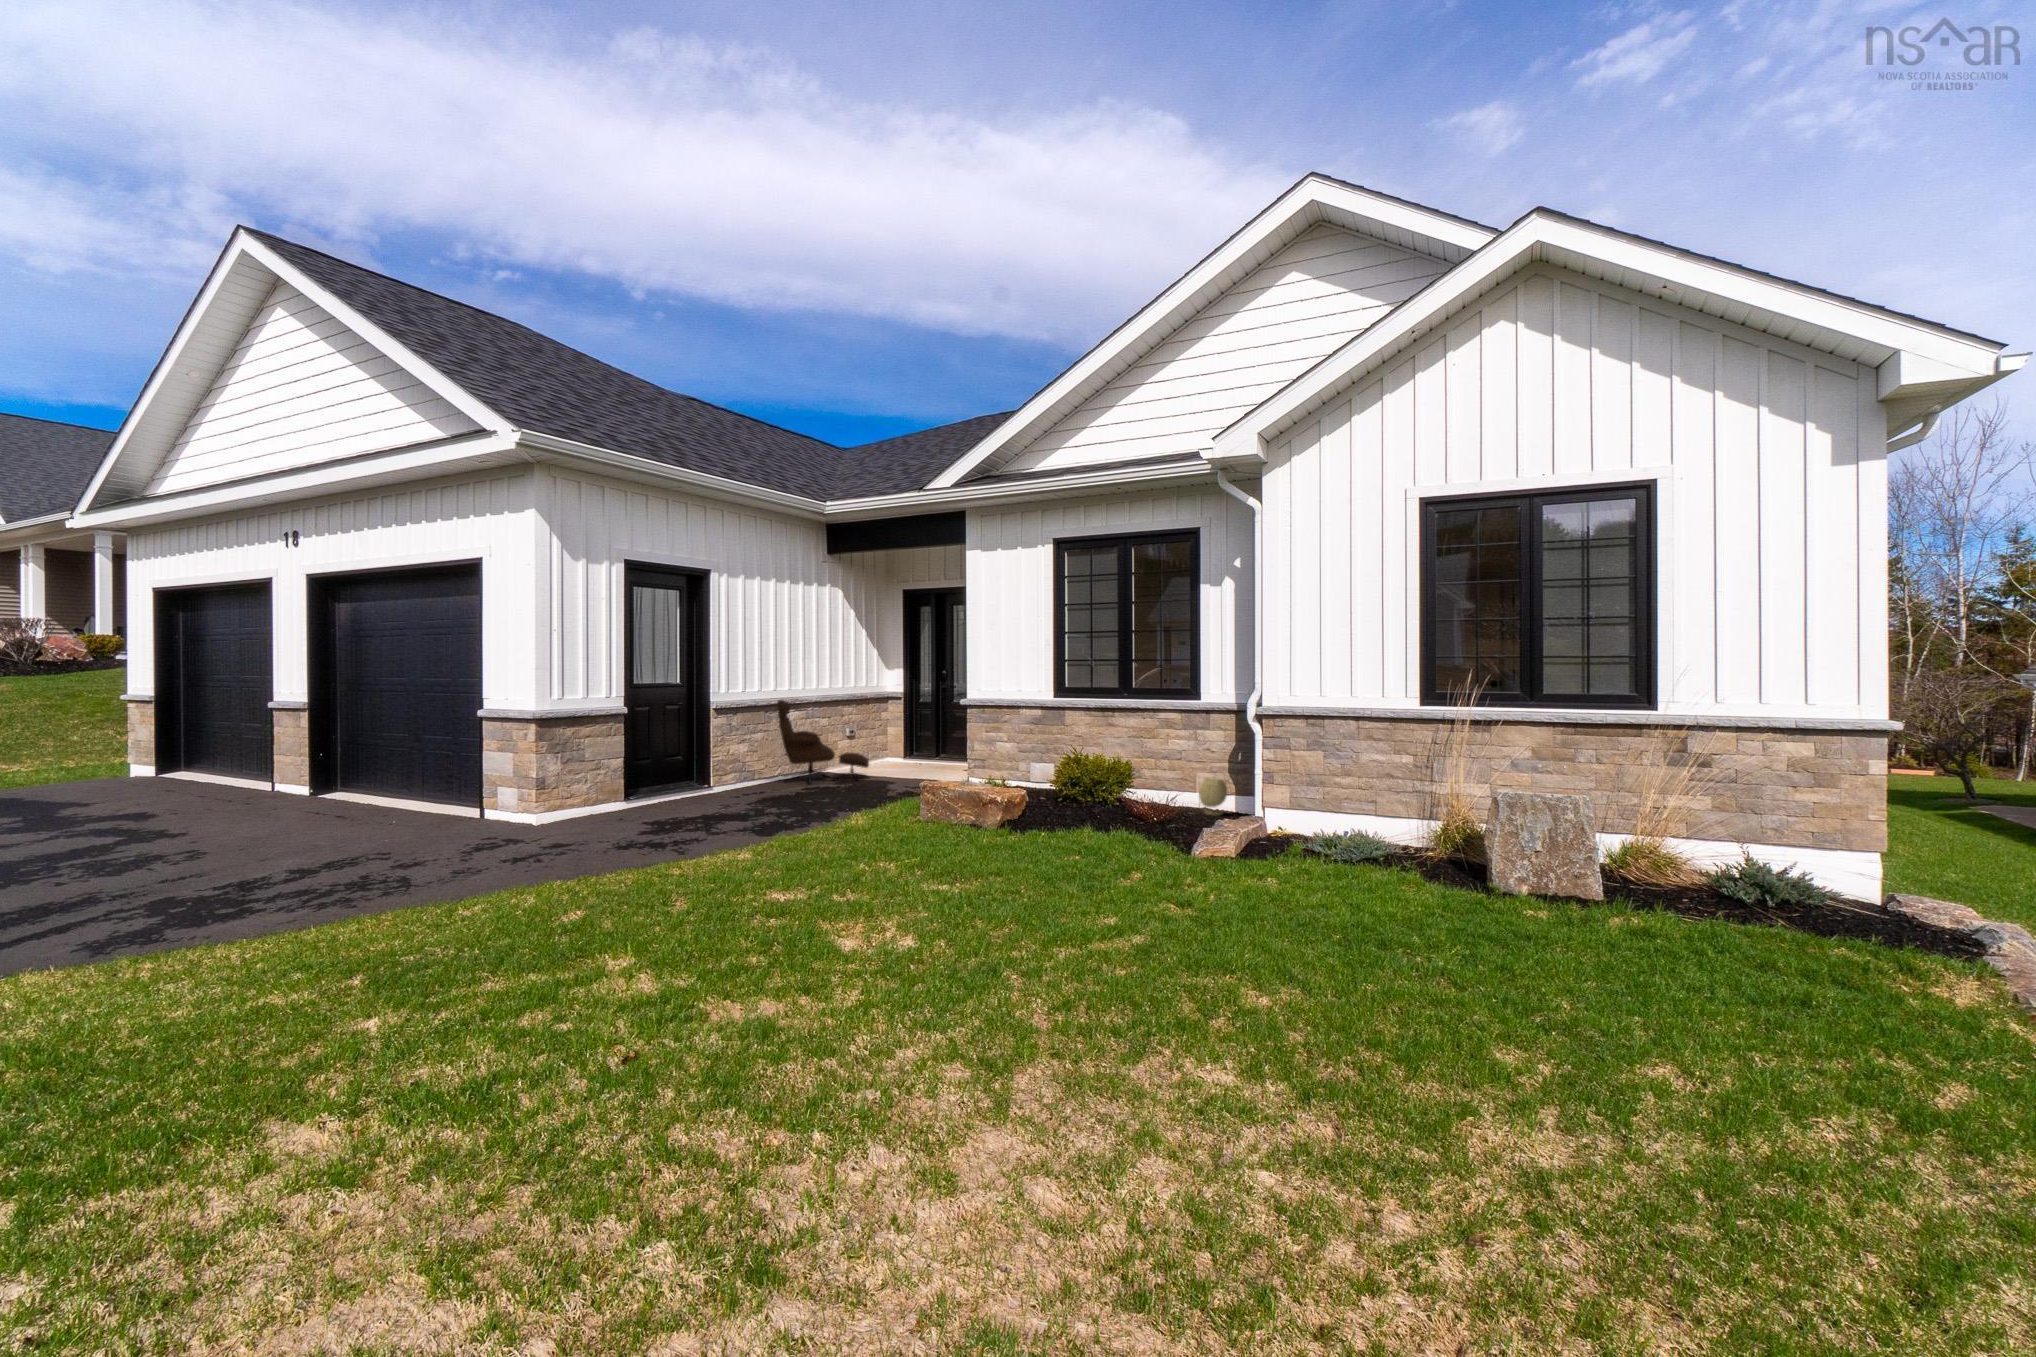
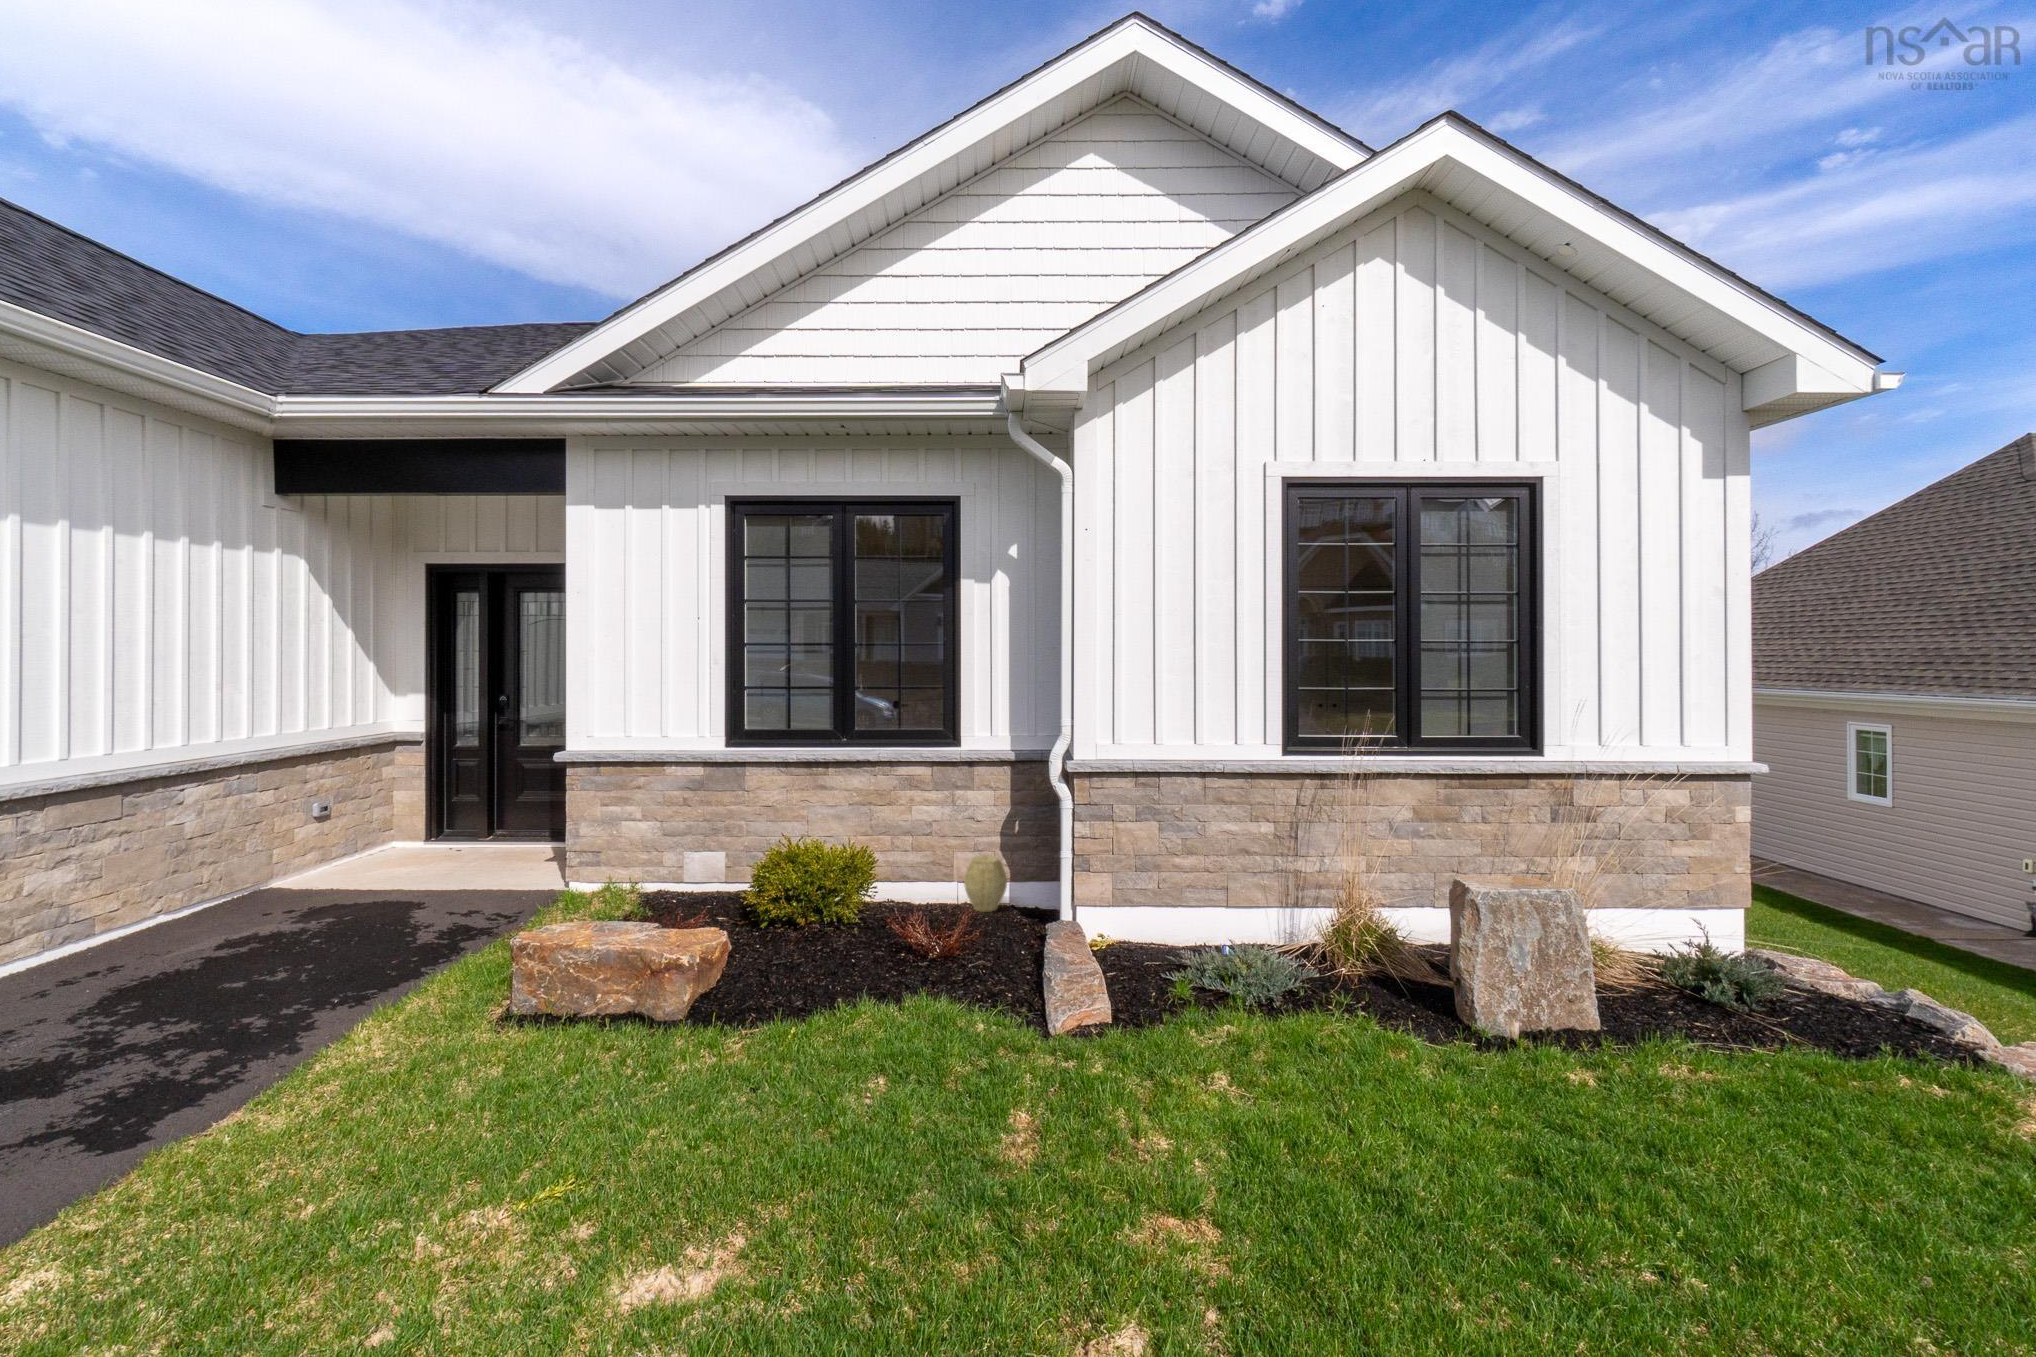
lounge chair: present [777,700,869,784] -> none [143,768,371,927]

